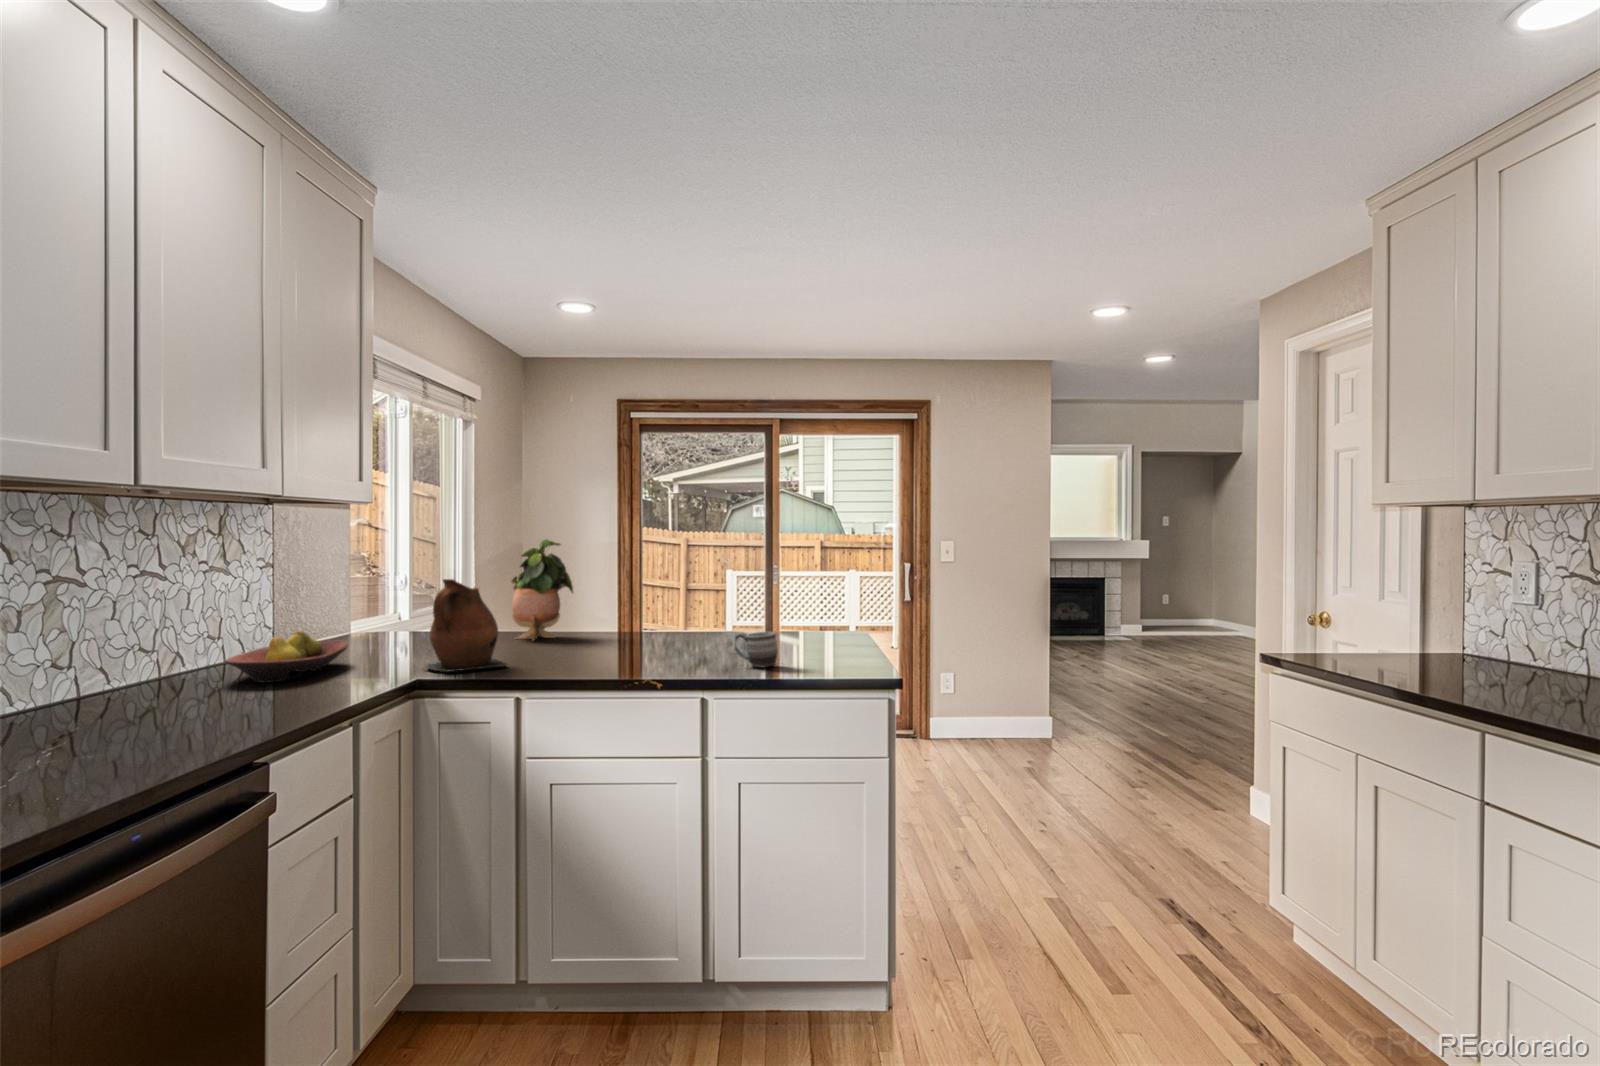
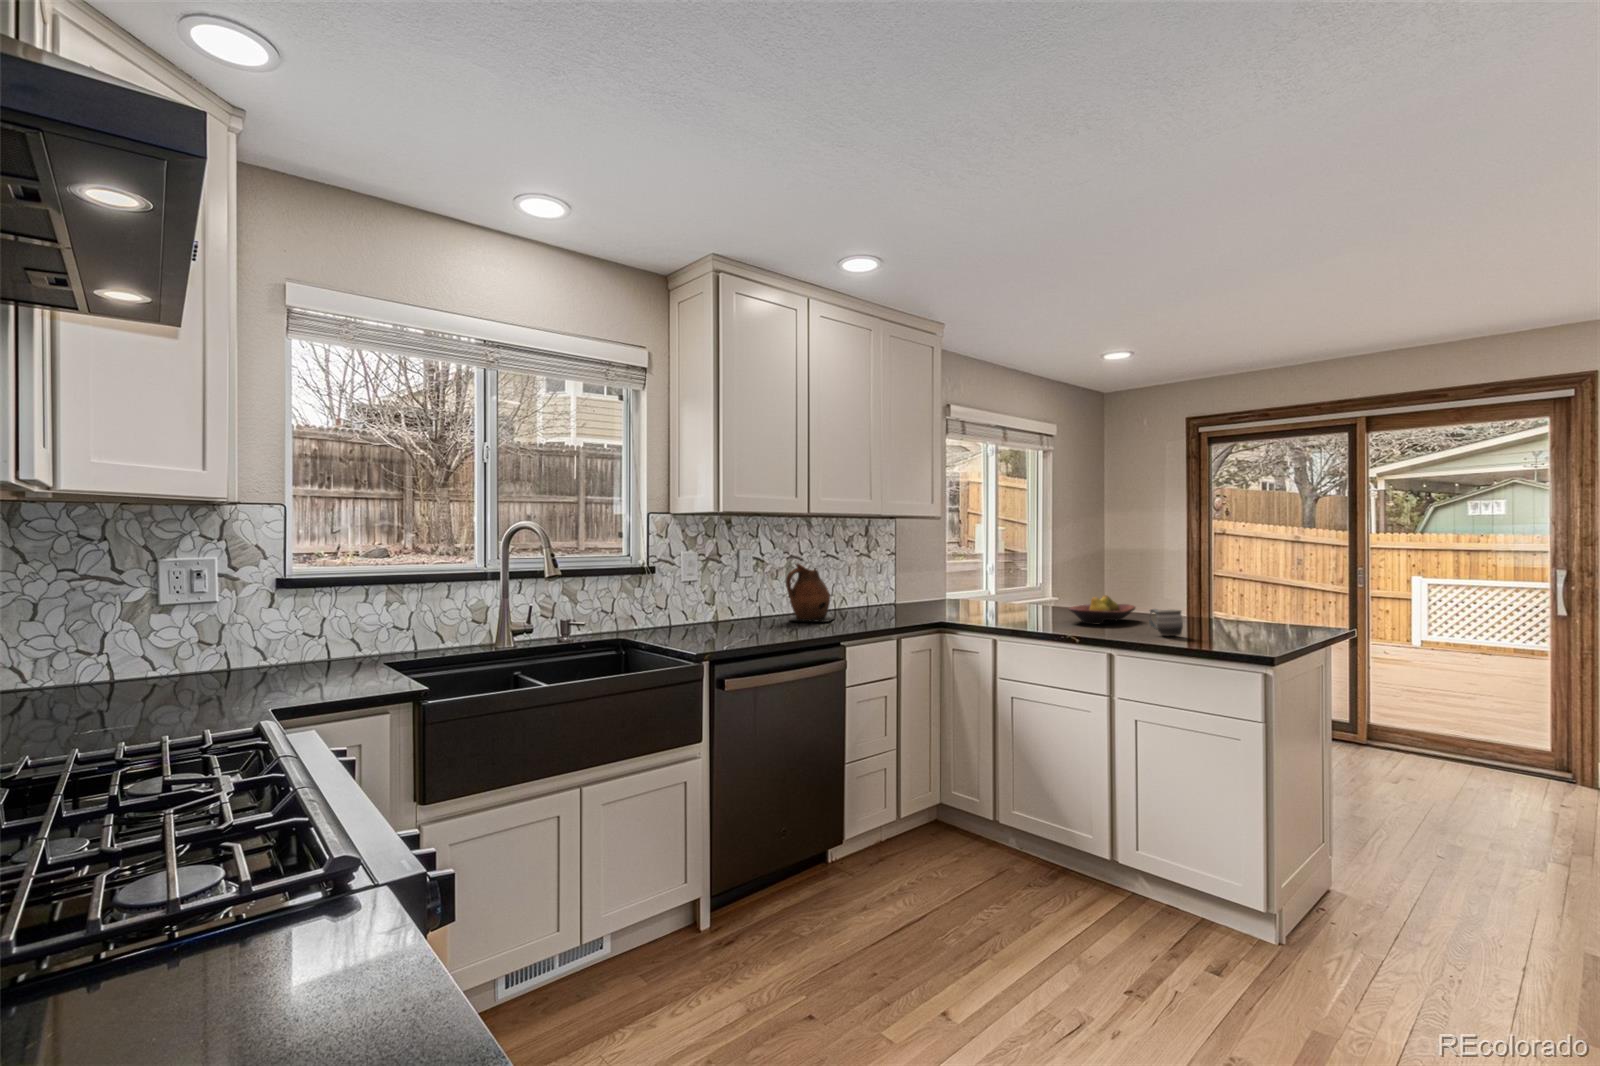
potted plant: present [512,539,573,641] -> none [1033,539,1078,612]
ceramic pitcher: present [427,579,507,672] -> present [786,564,834,622]
fruit bowl: present [226,631,348,683] -> present [1069,595,1135,624]

